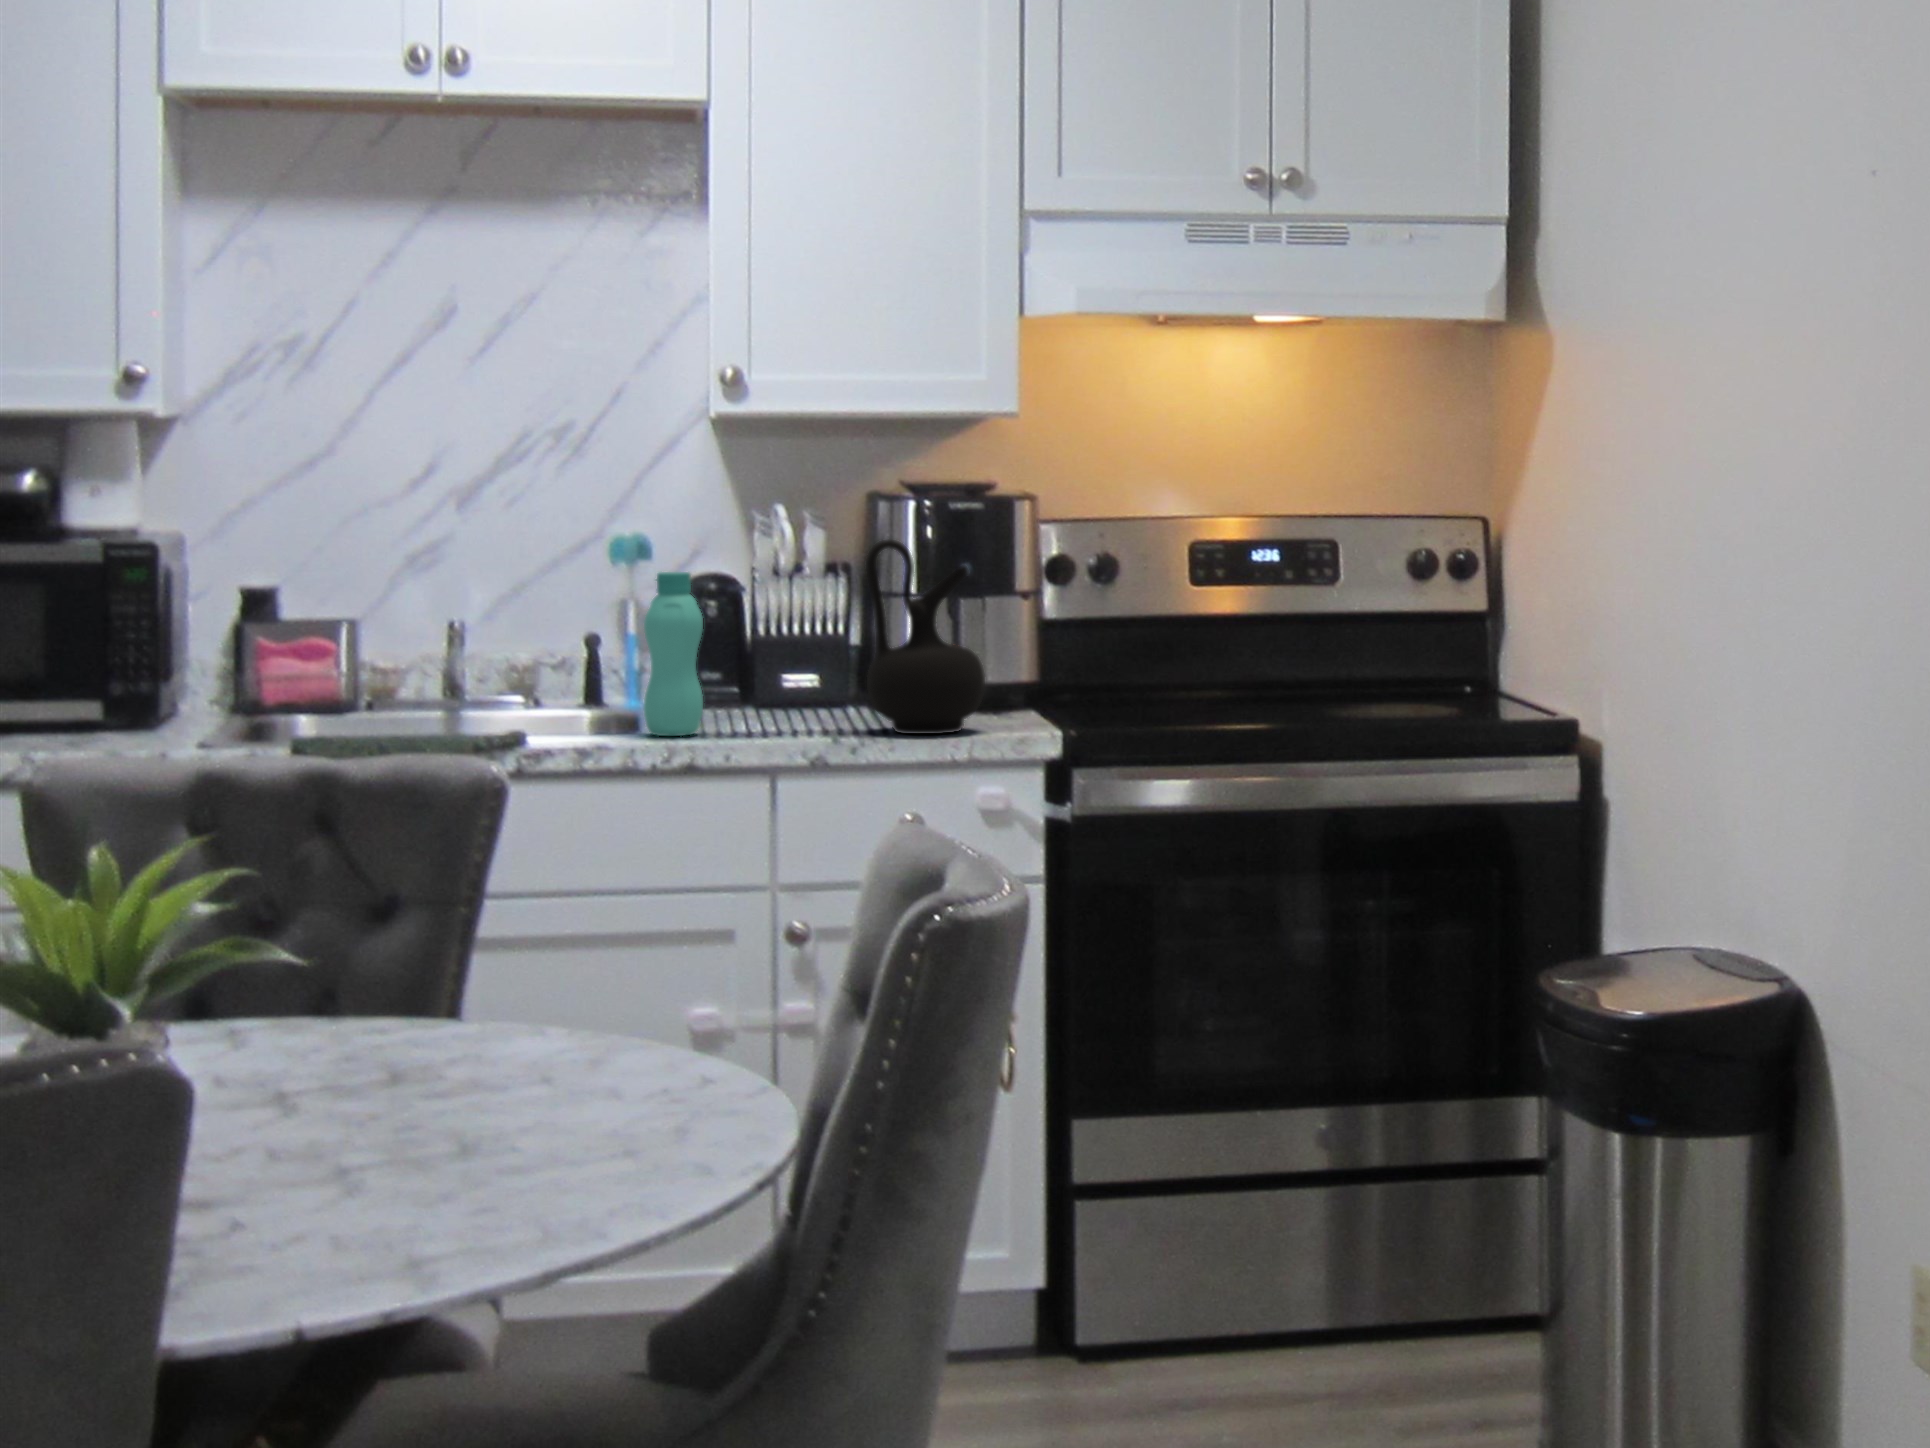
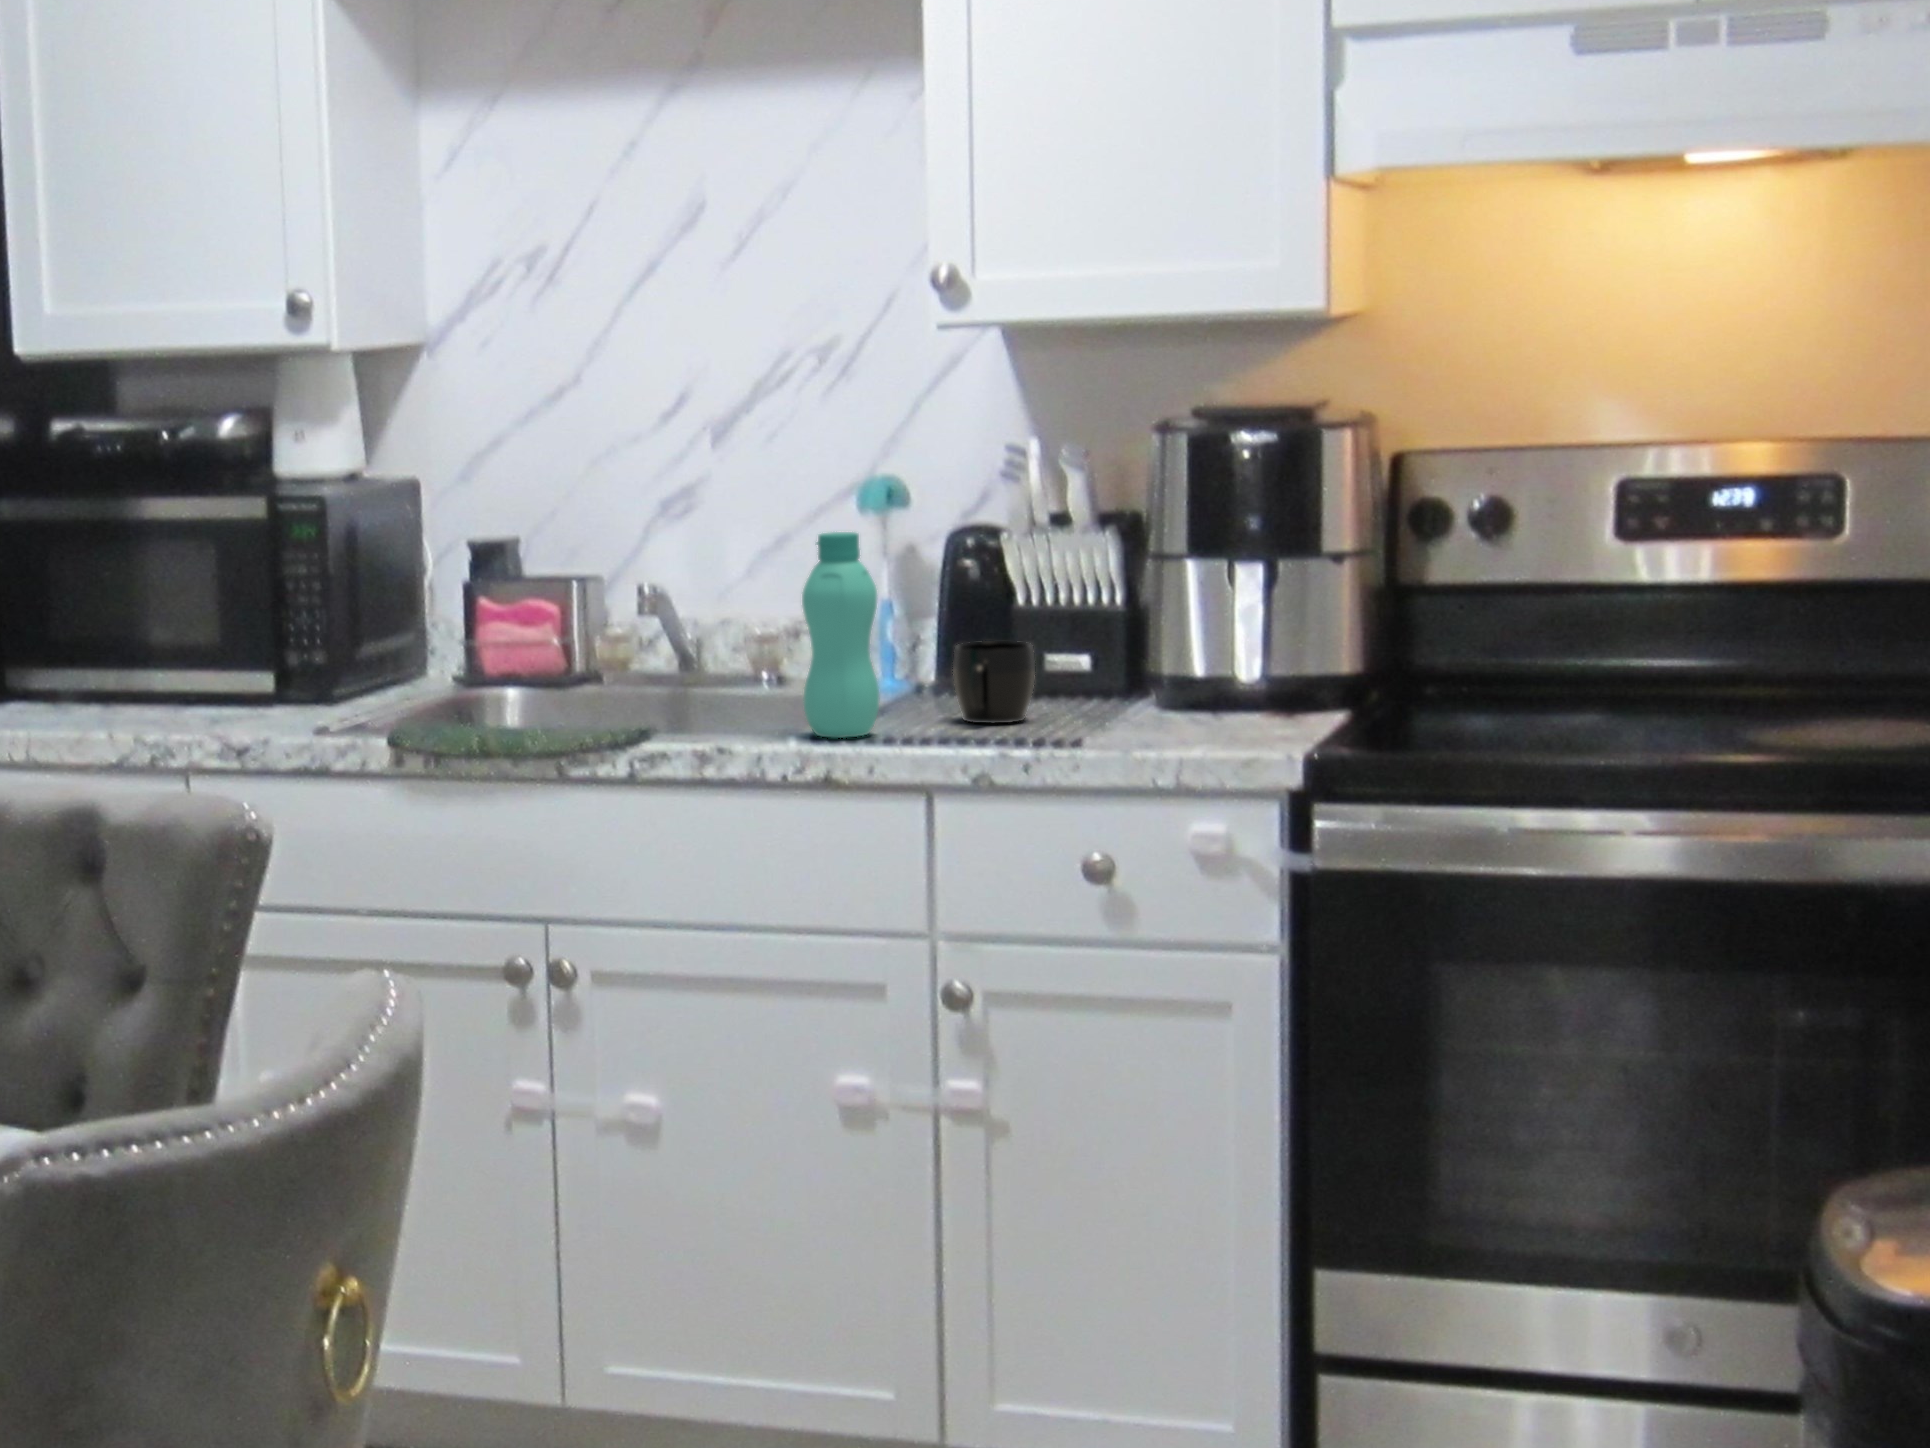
ceramic jug: present [866,540,985,734] -> none [1069,491,1228,750]
mug: none [742,661,807,724] -> present [953,641,1035,723]

